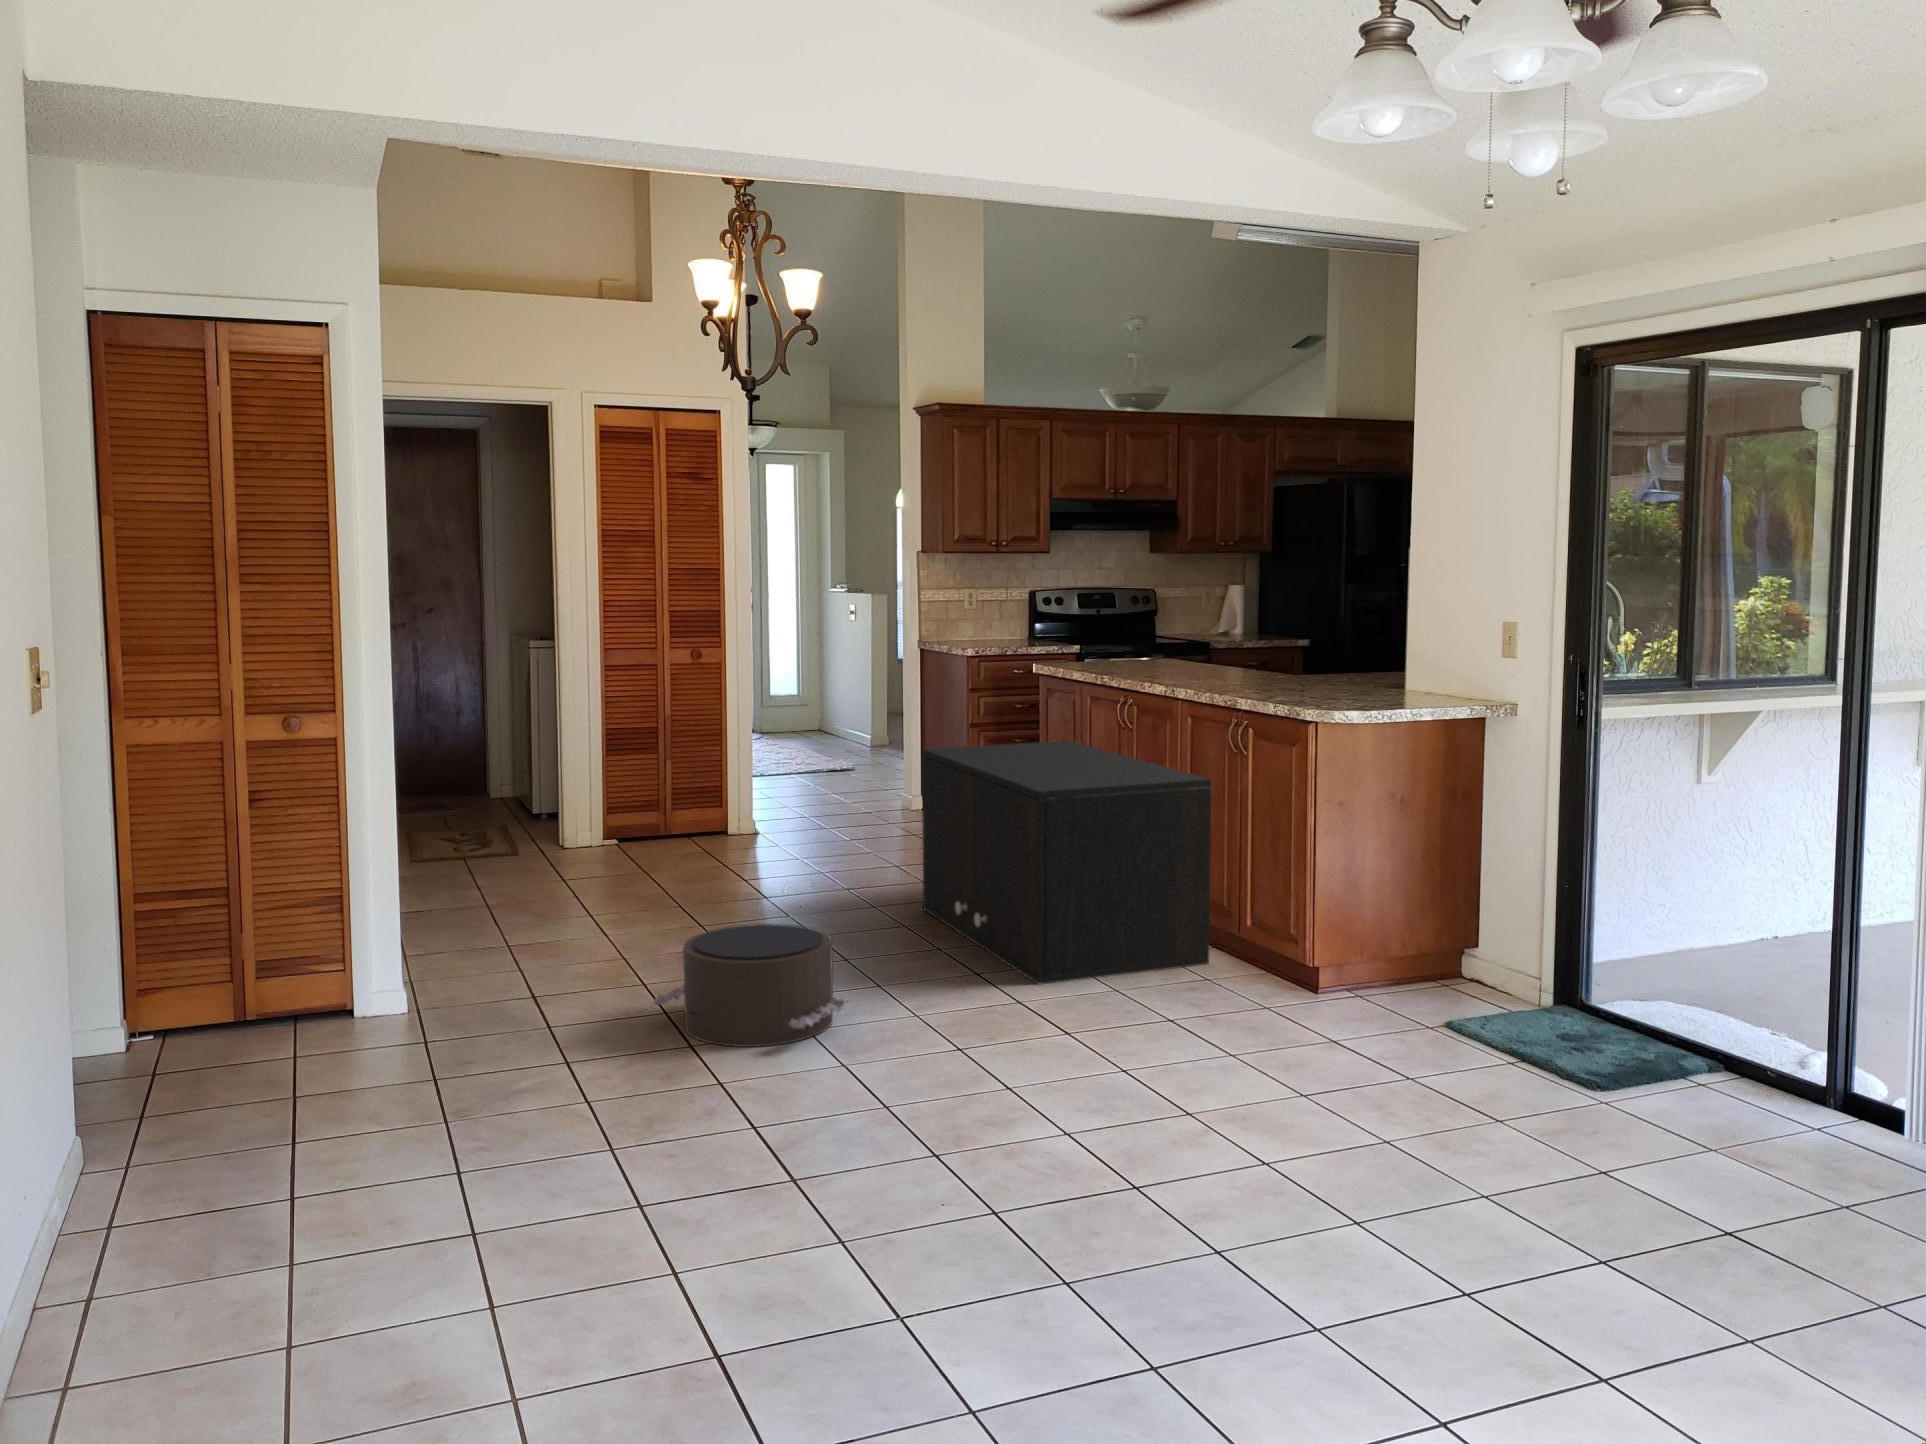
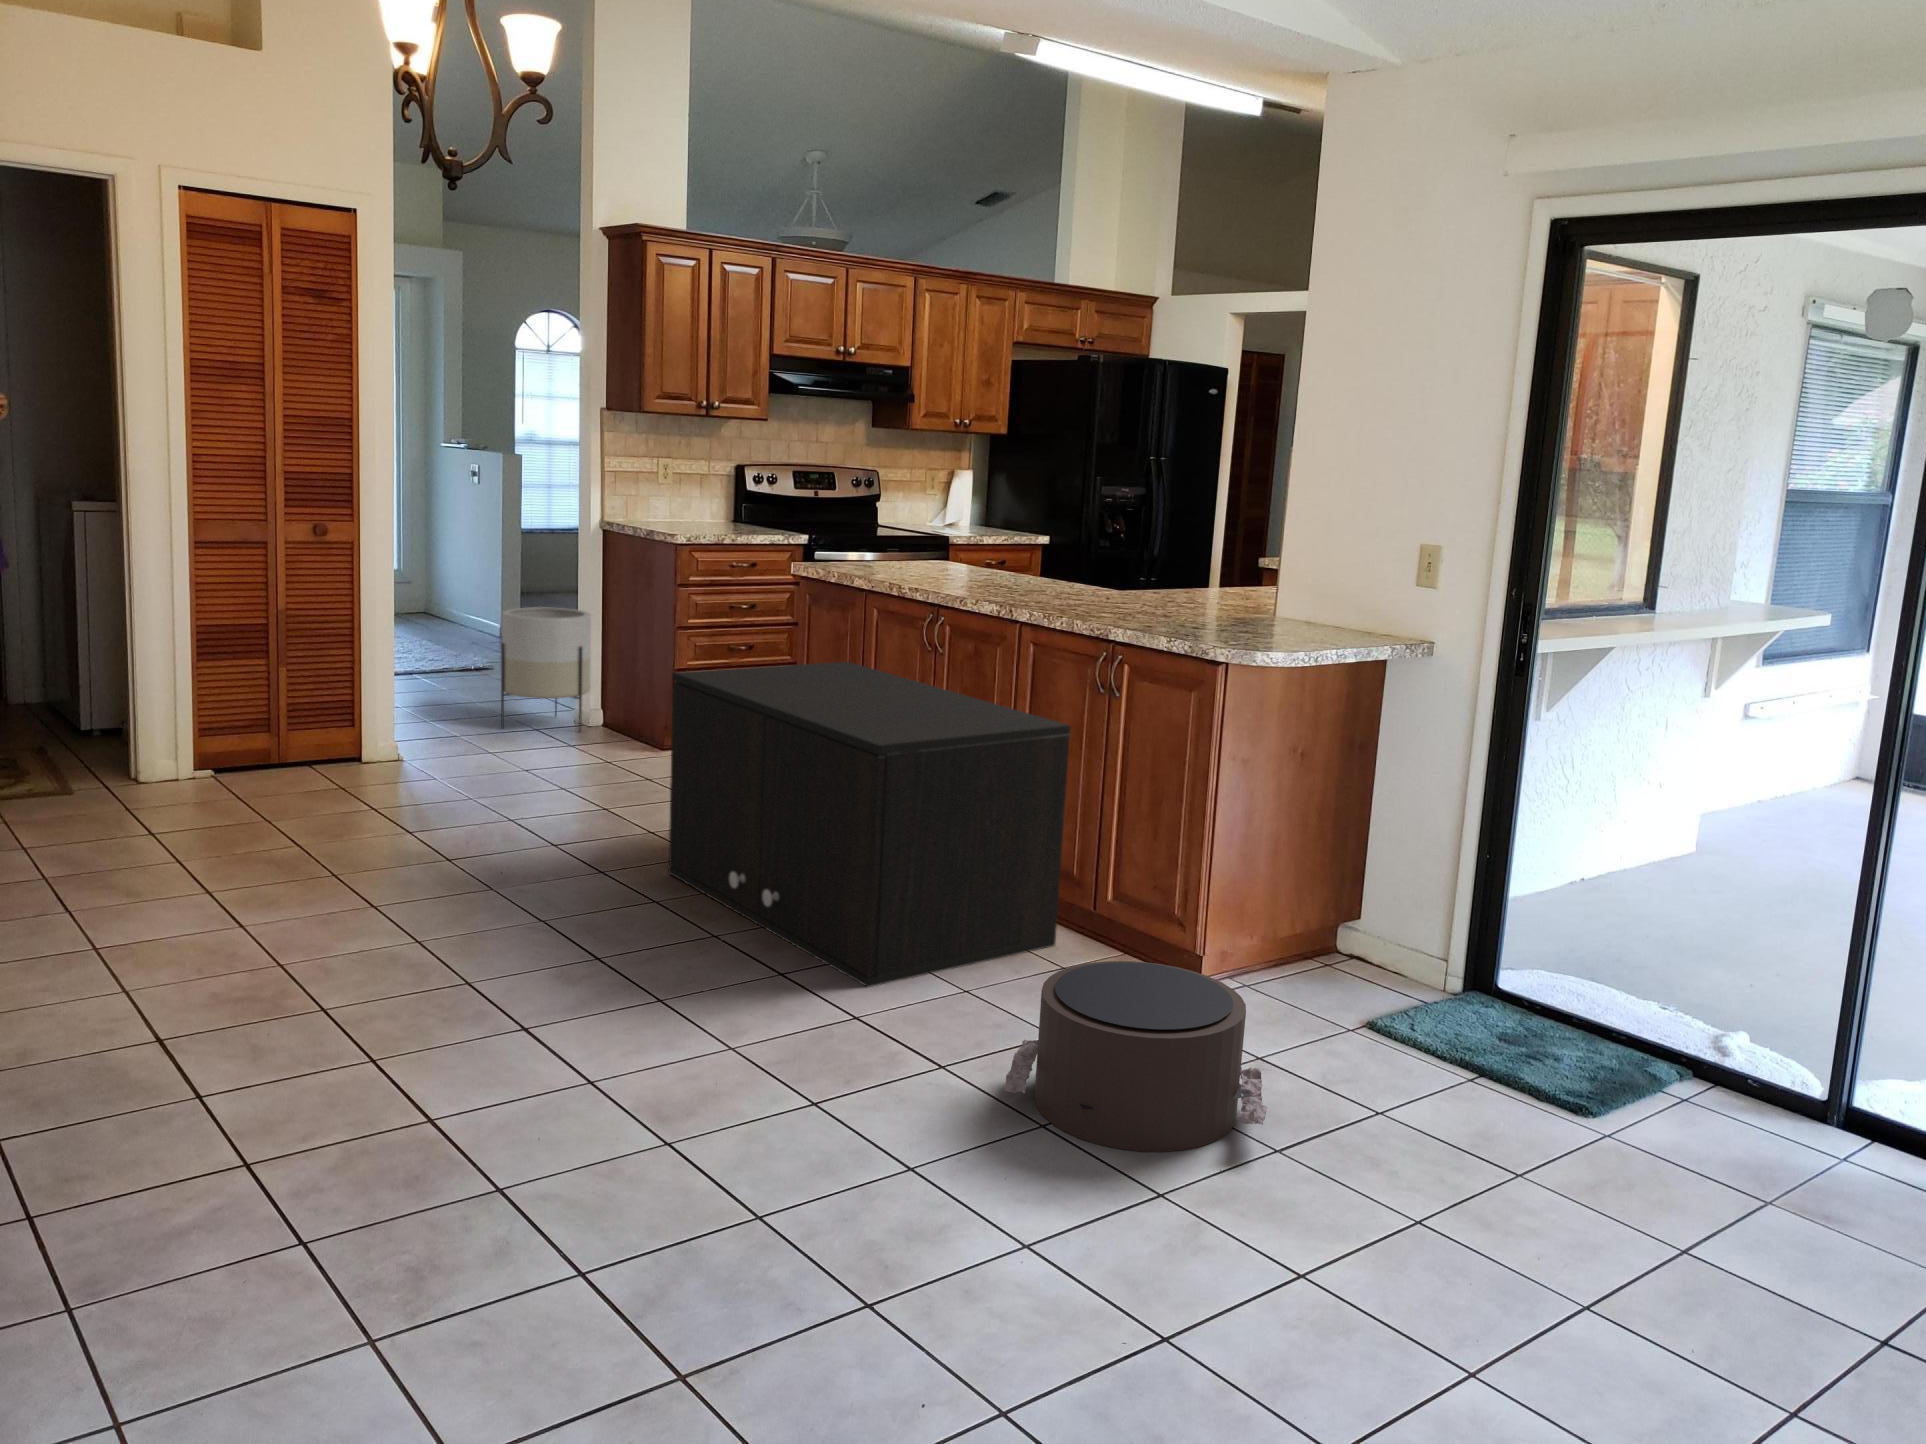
planter: none [840,714,911,815] -> present [501,607,591,731]
pouf: present [652,924,846,1047] -> present [1005,961,1267,1152]

